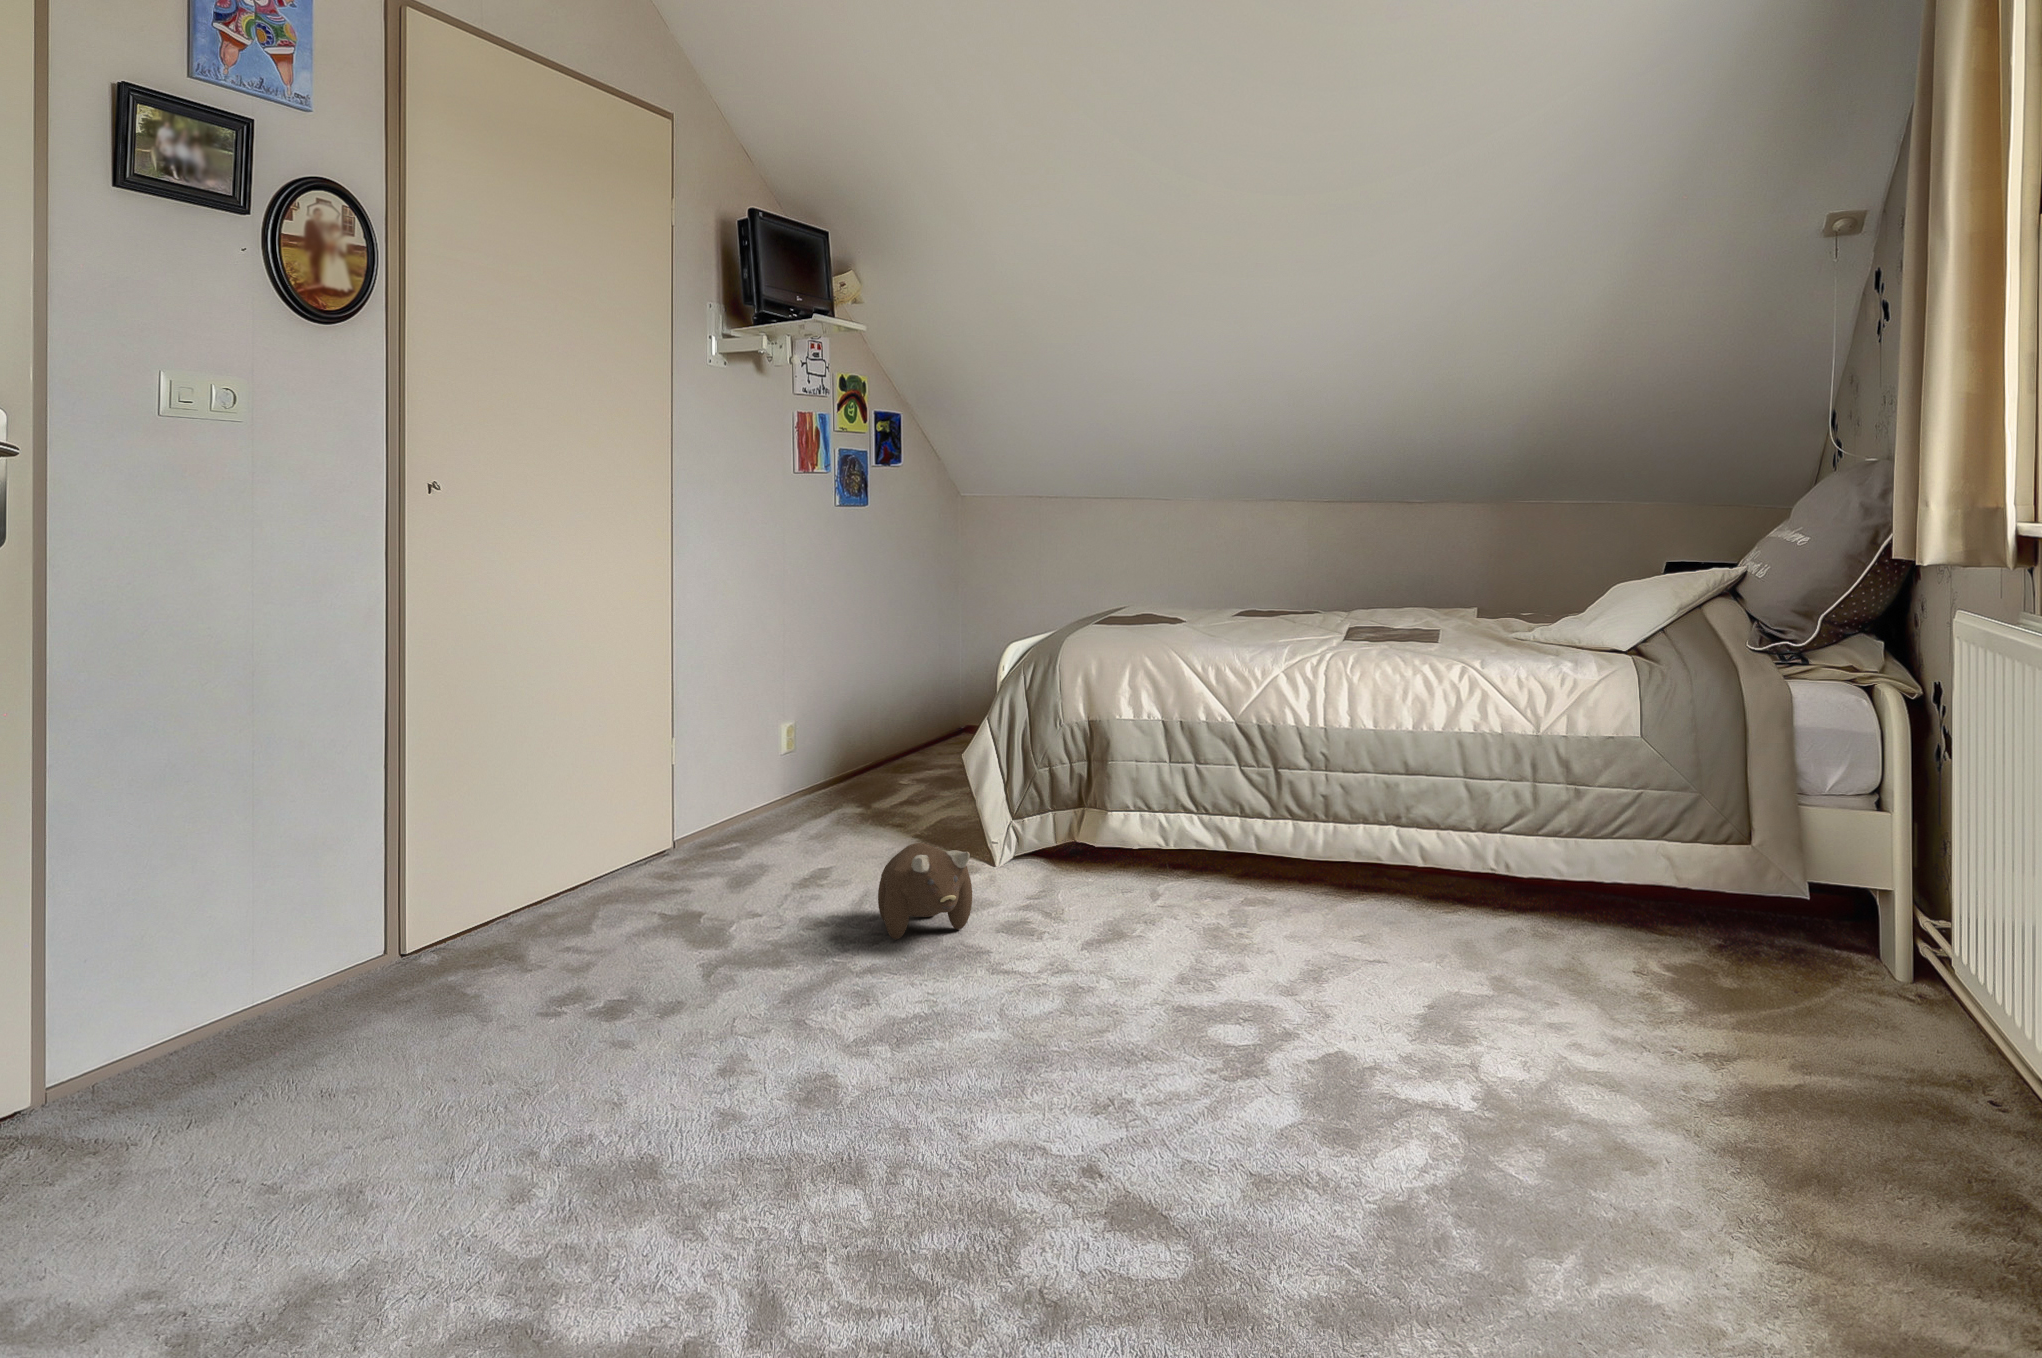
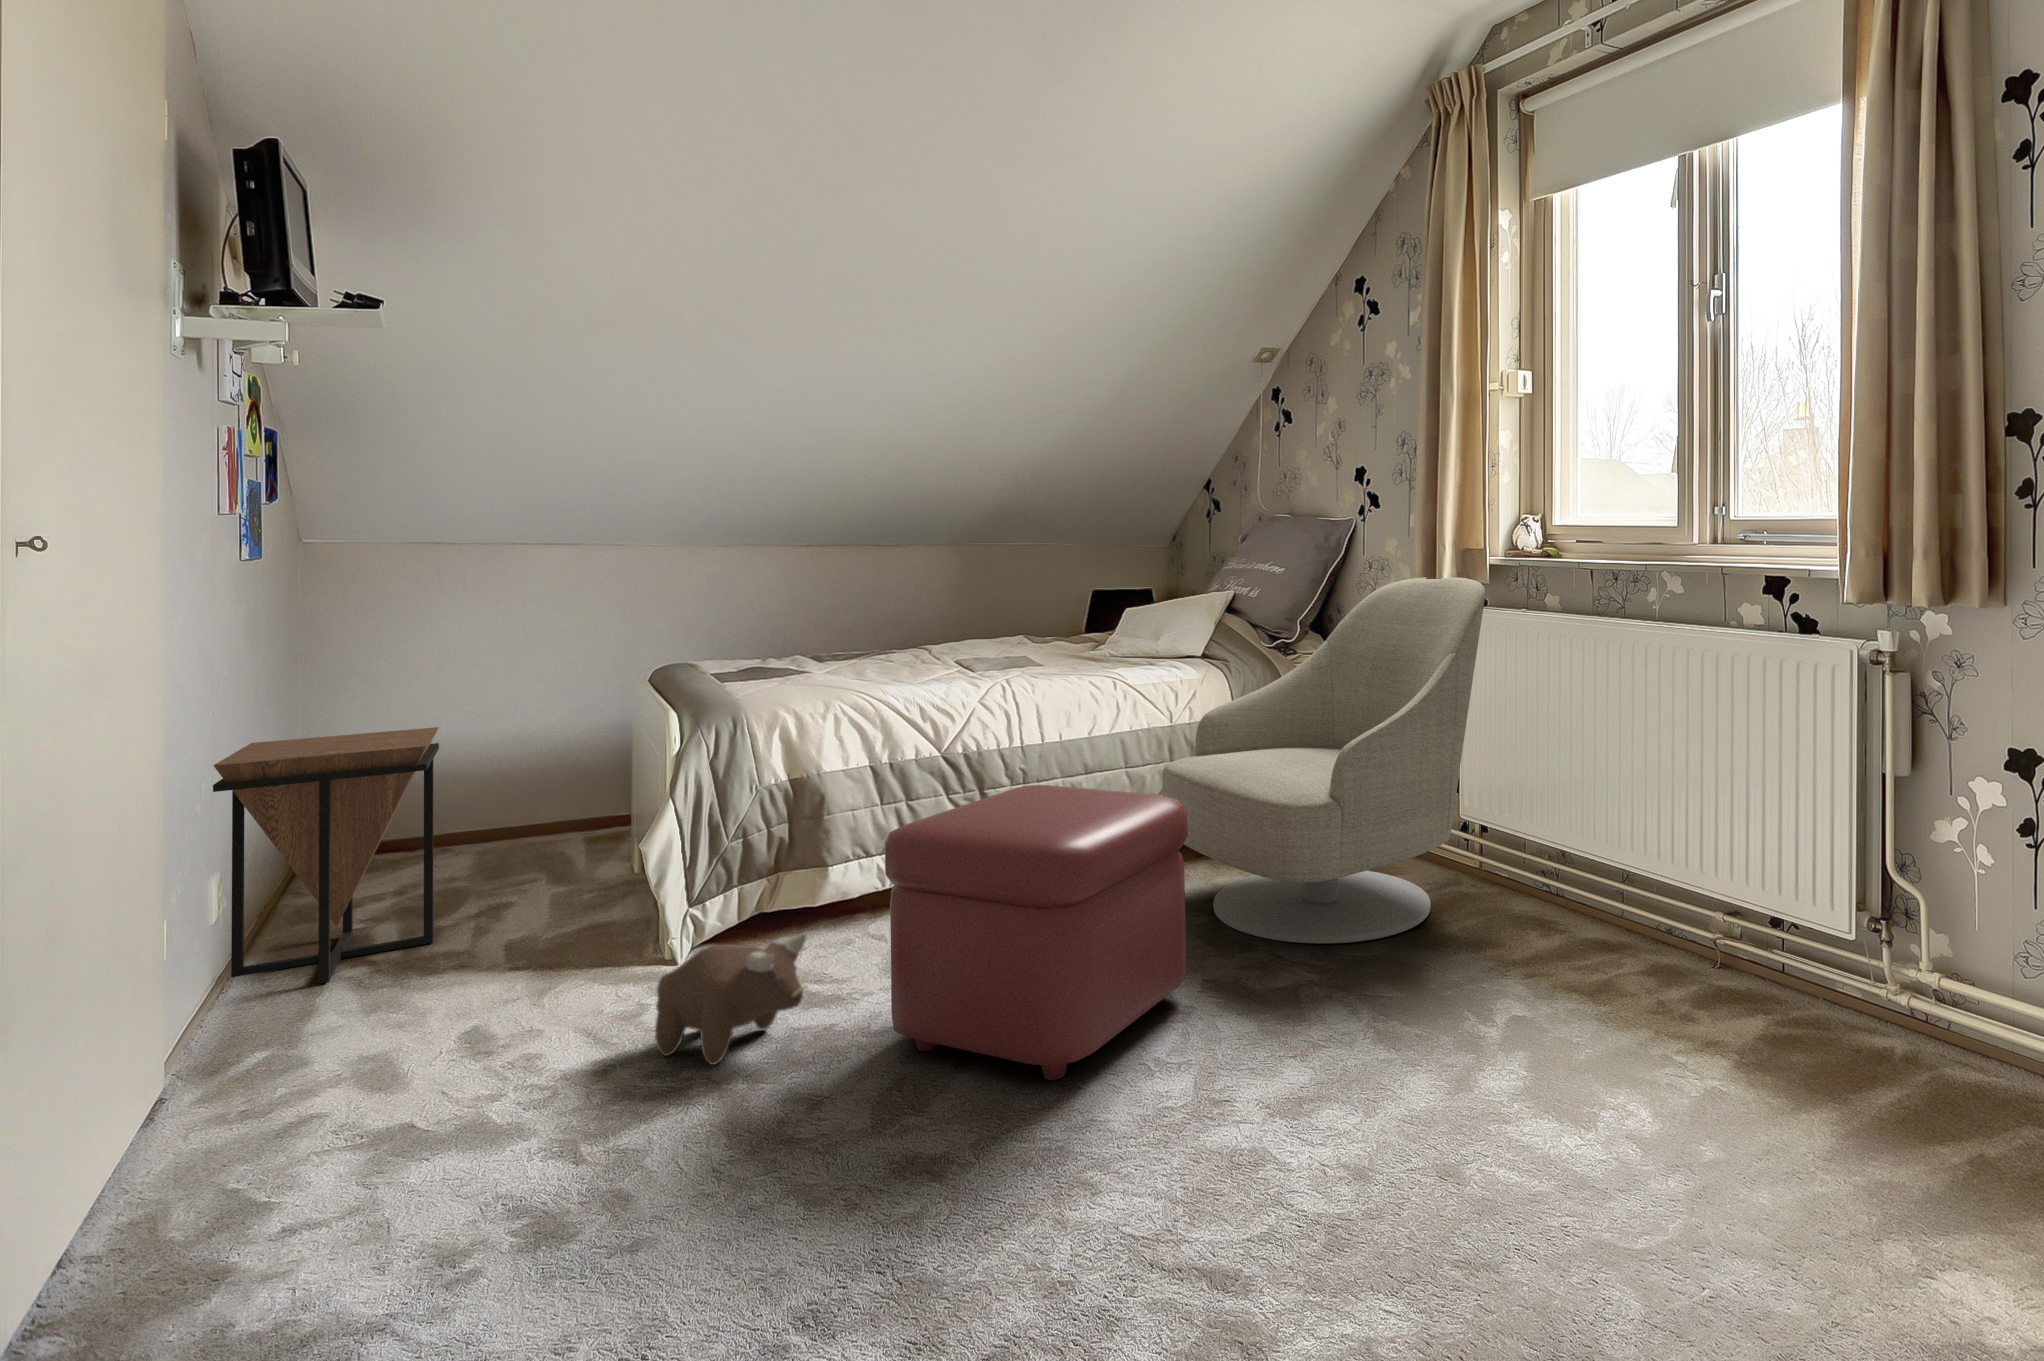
armchair: none [1422,550,1950,1089] -> present [1162,577,1485,943]
side table: none [782,638,937,815] -> present [213,727,439,984]
ottoman: none [982,761,1284,1051] -> present [885,785,1188,1080]

